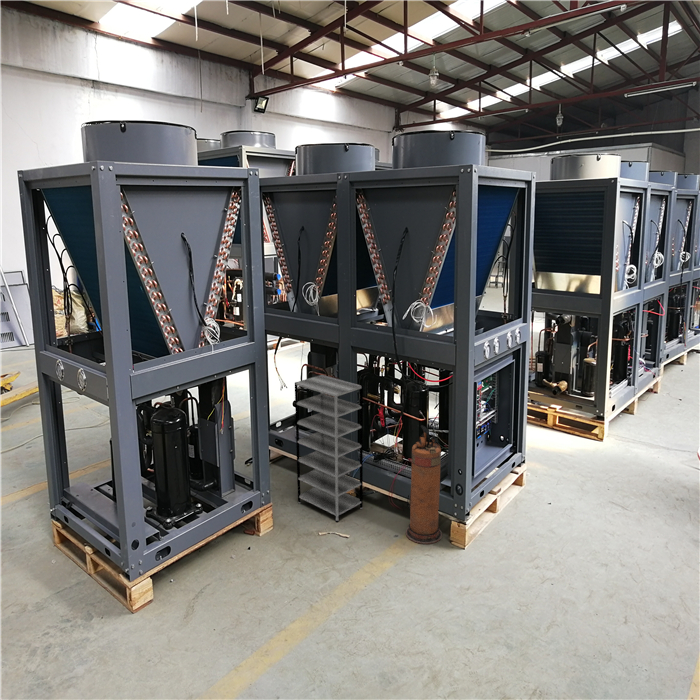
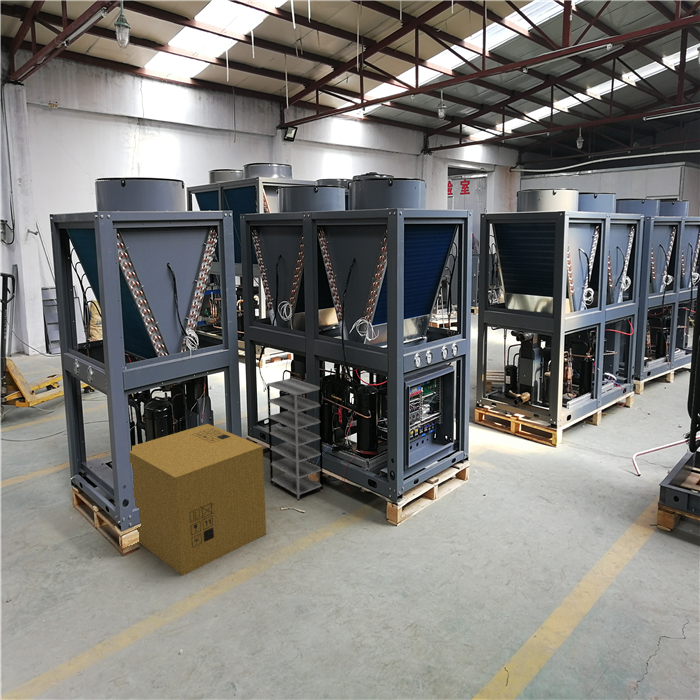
fire extinguisher: present [406,425,442,544] -> none [351,421,381,520]
cardboard box: none [129,435,311,638] -> present [130,424,266,576]

